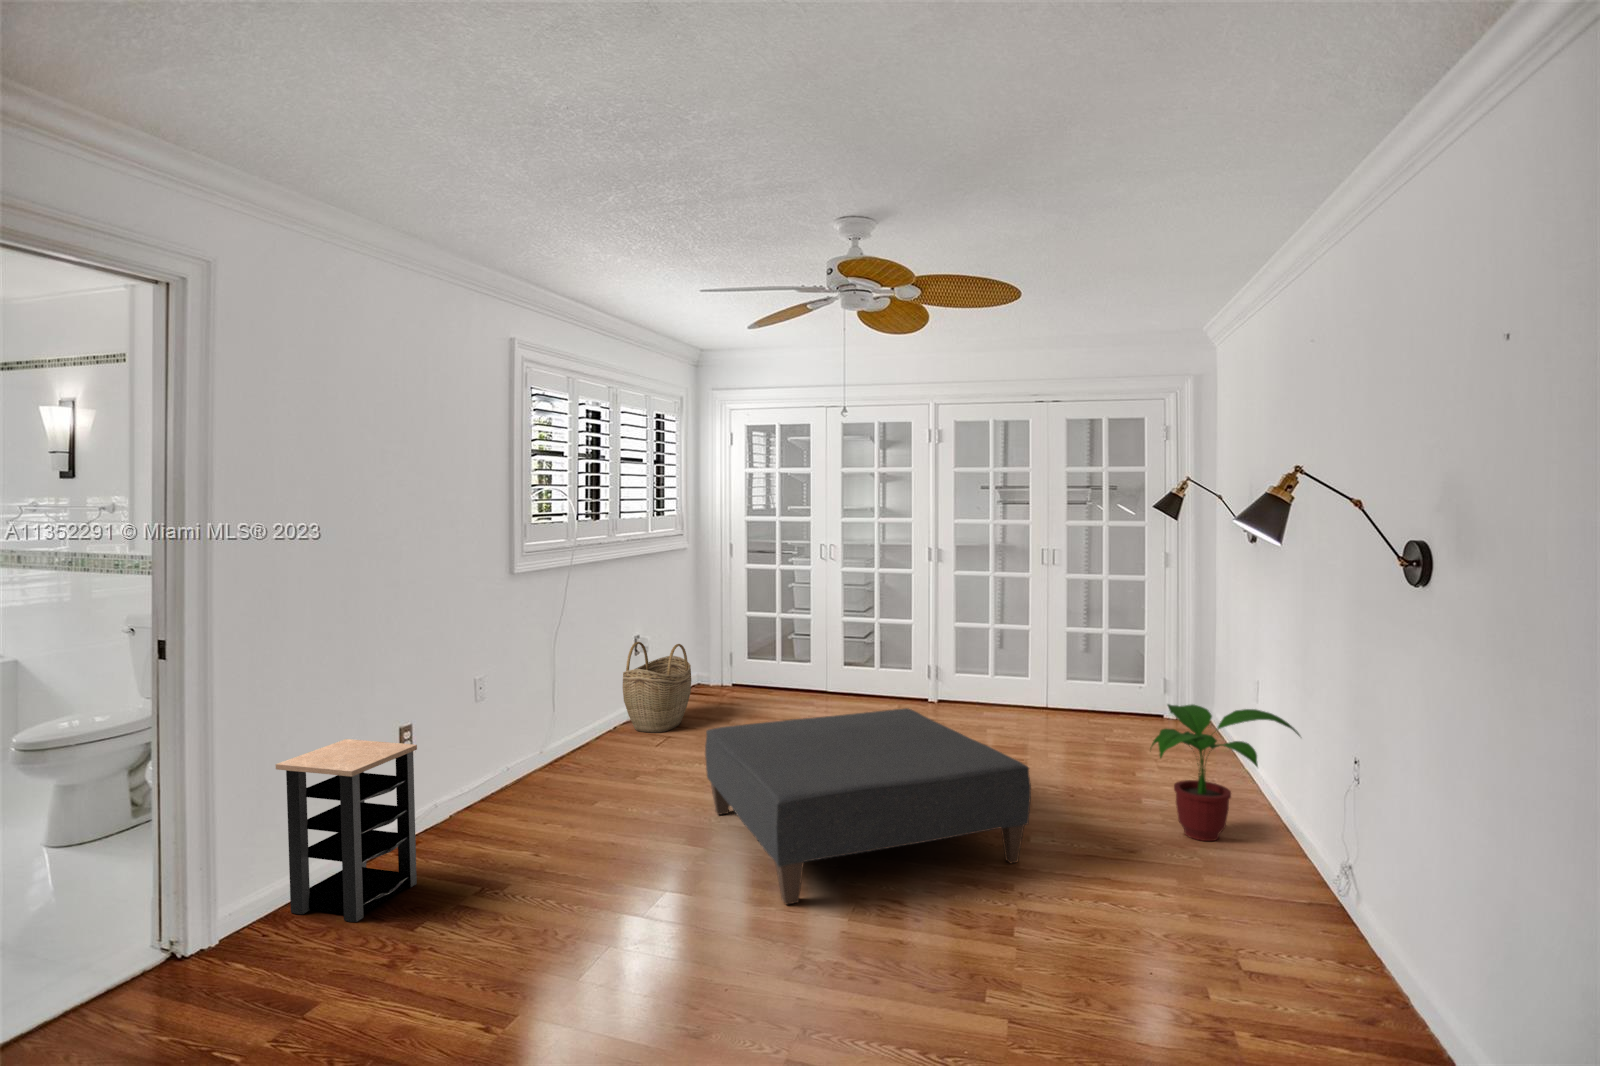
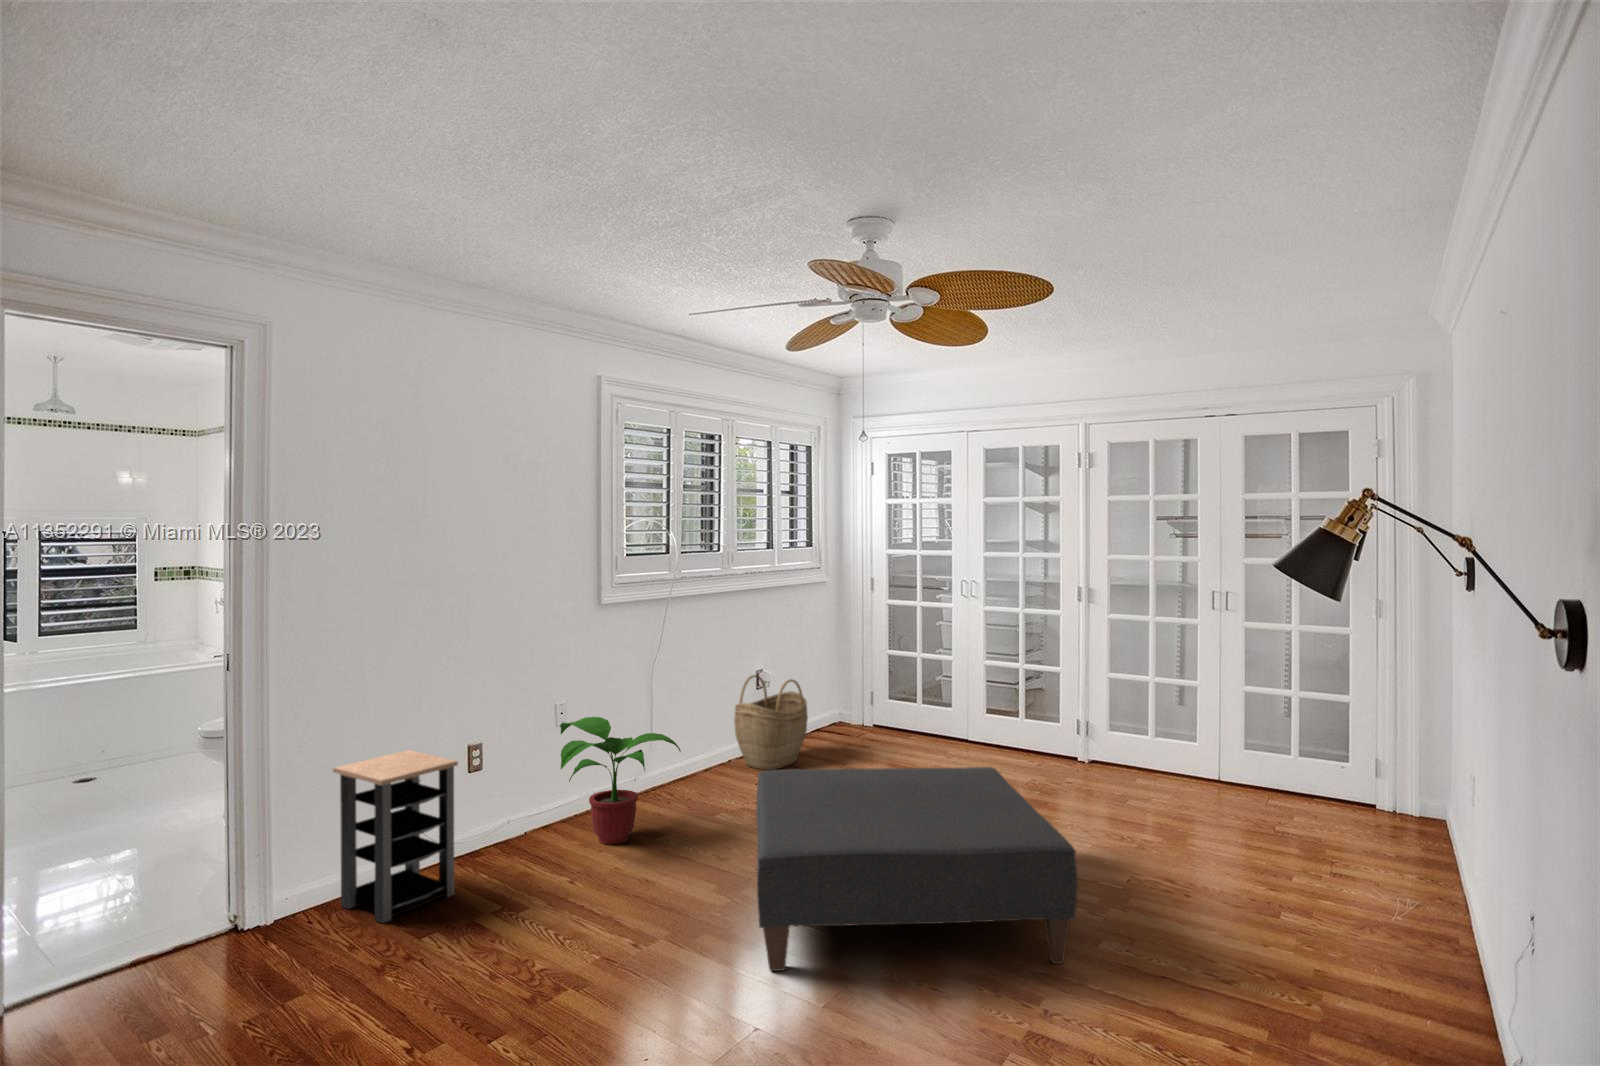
potted plant: present [1152,704,1300,841] -> present [560,717,681,844]

